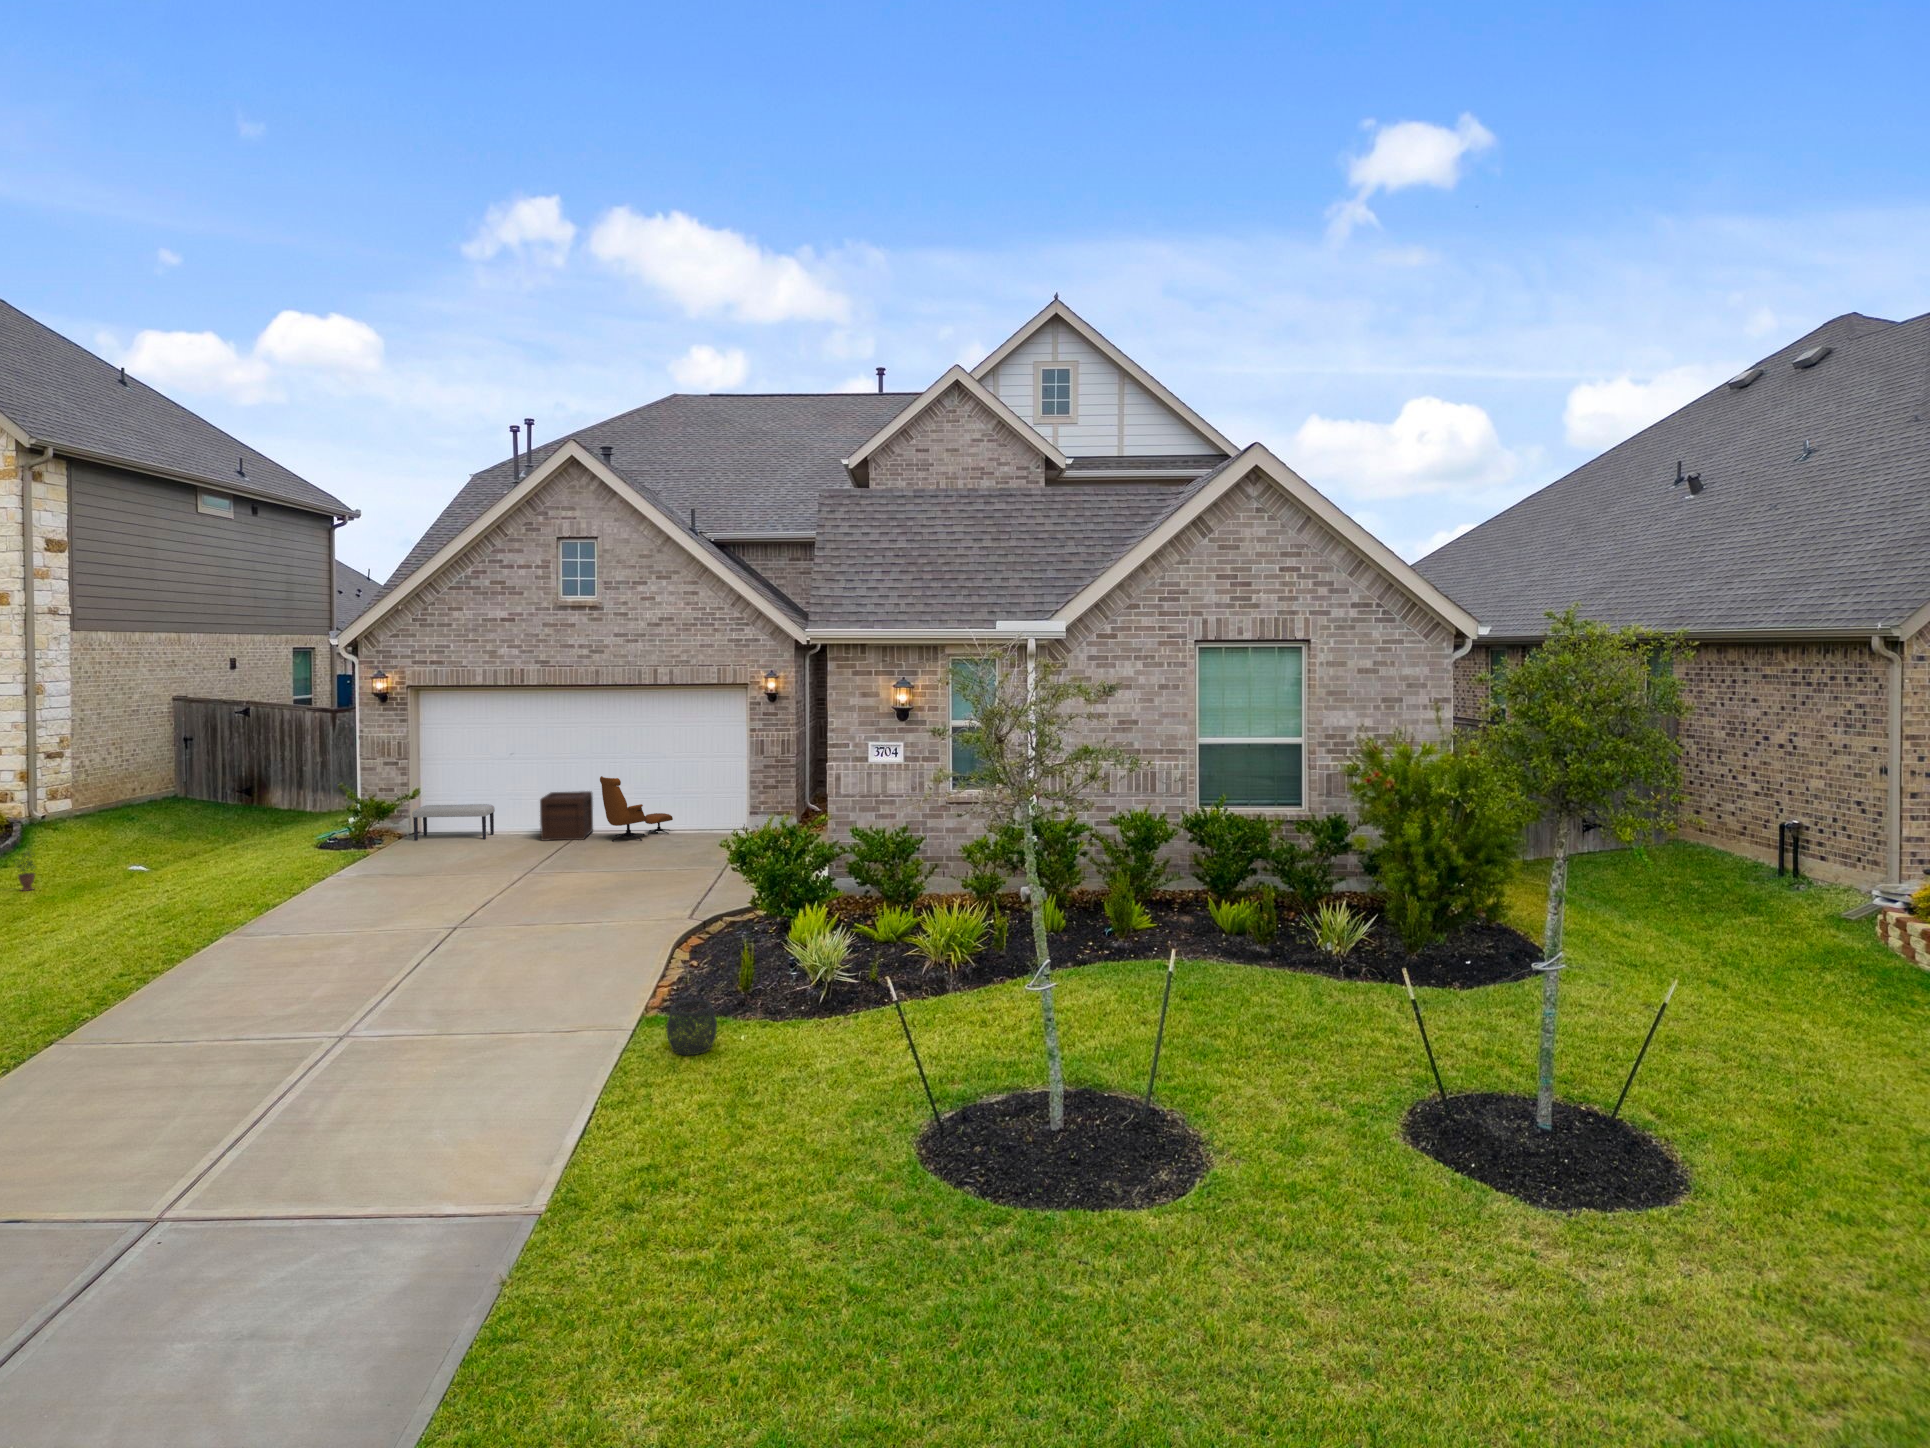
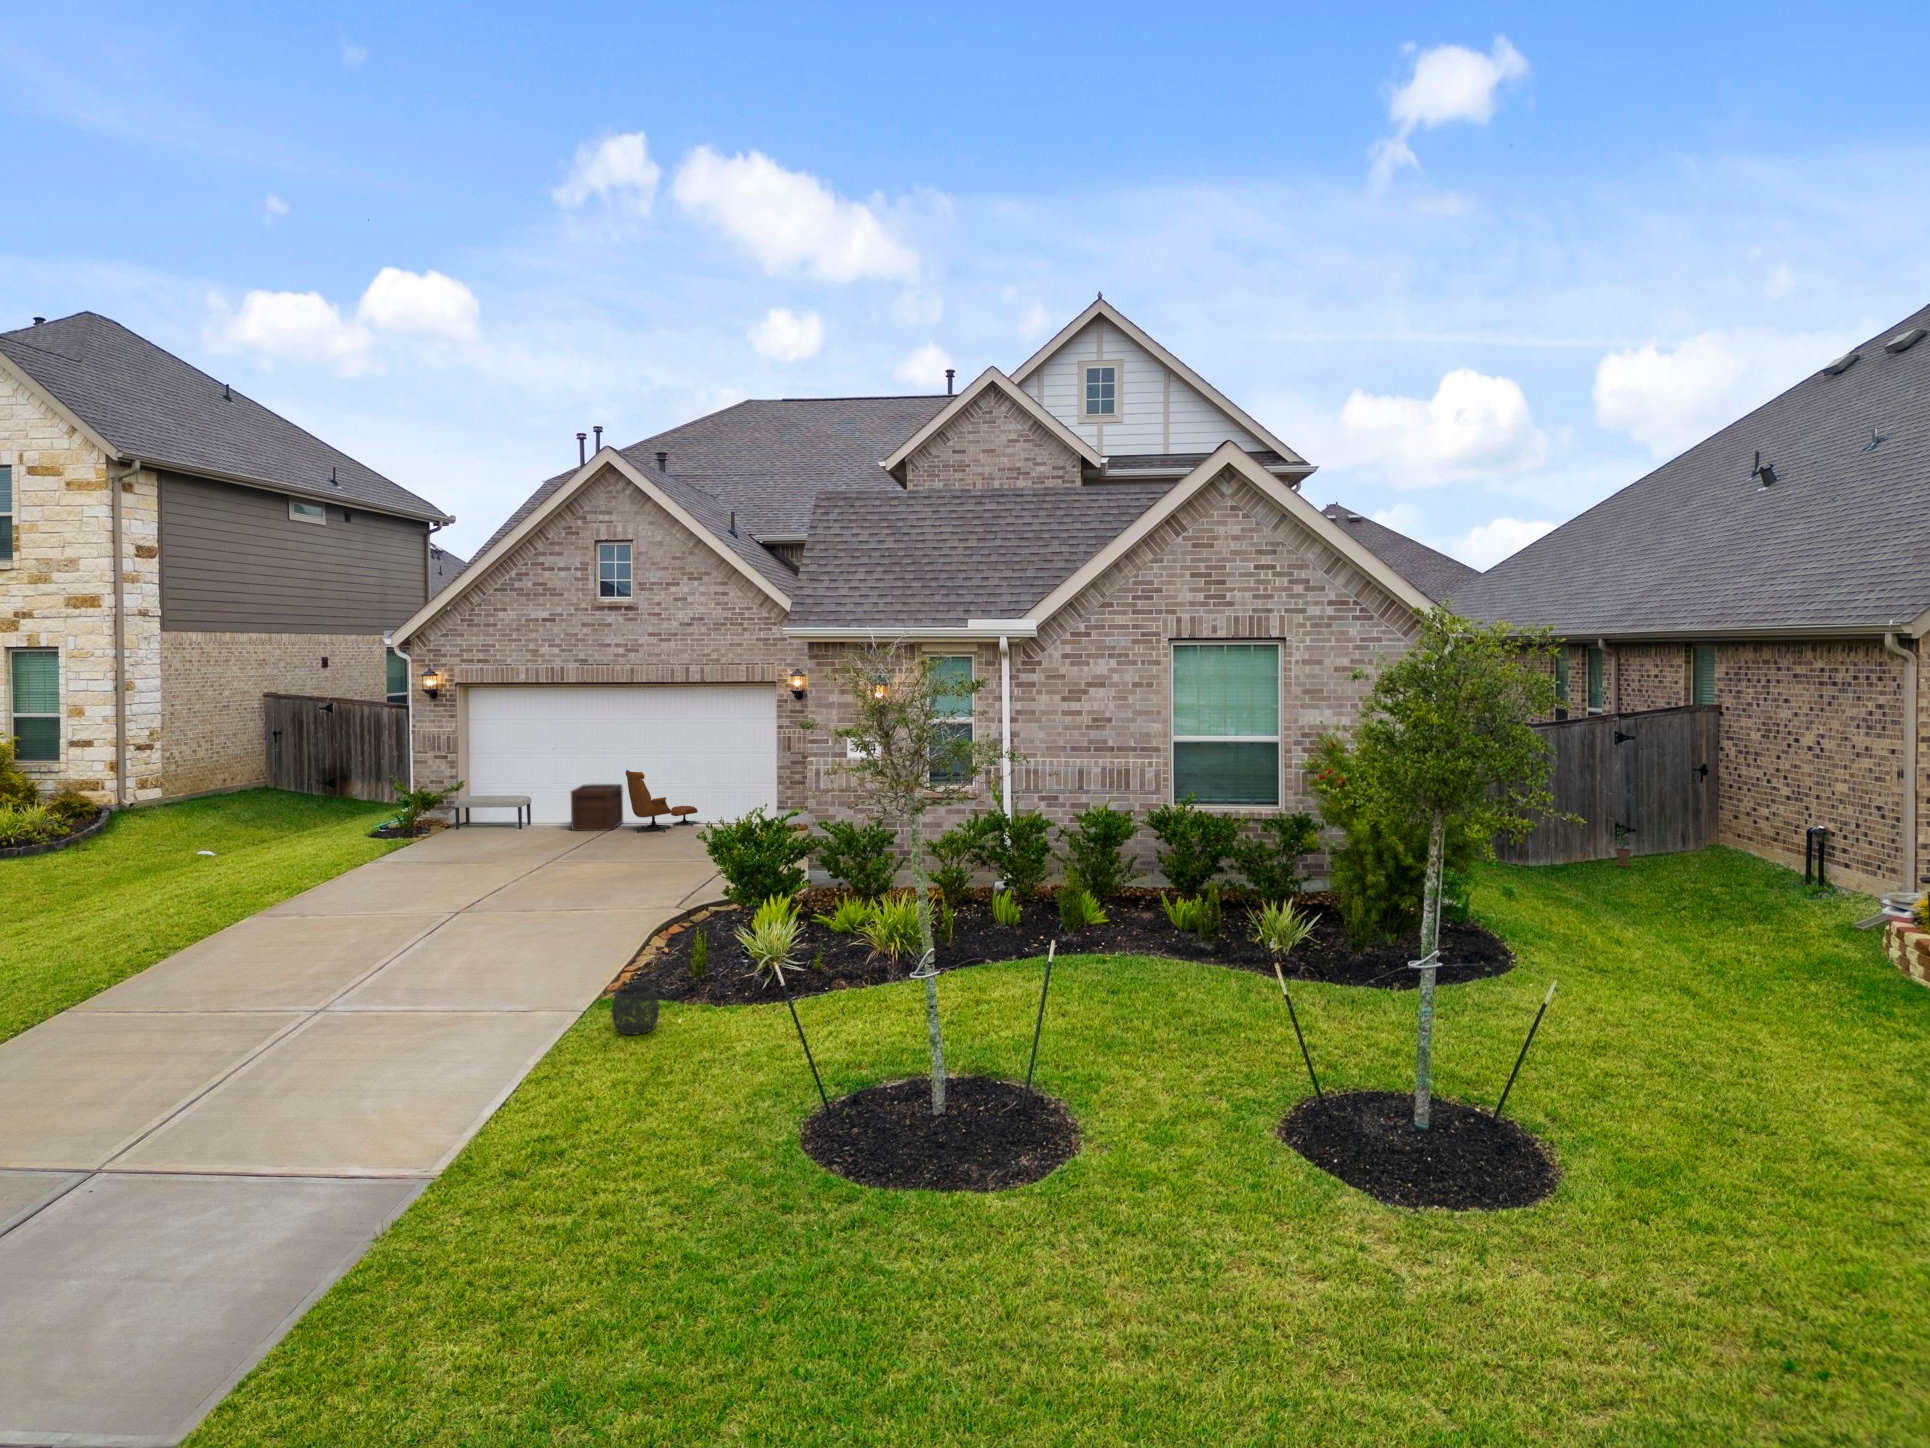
potted plant: present [16,852,35,891] -> present [1614,827,1631,866]

